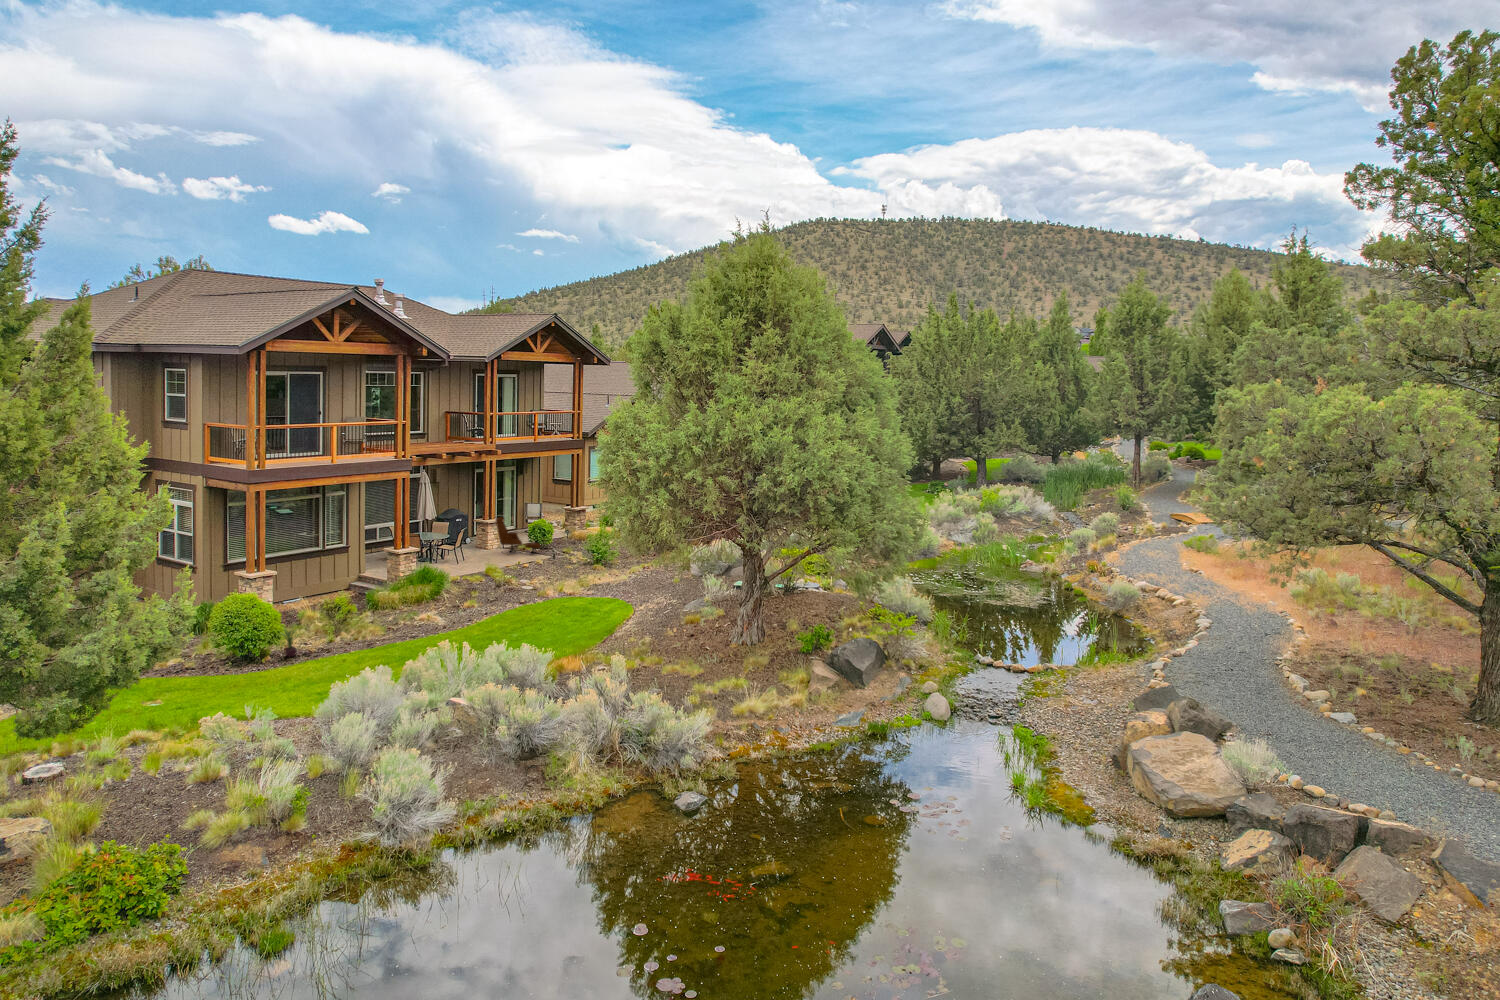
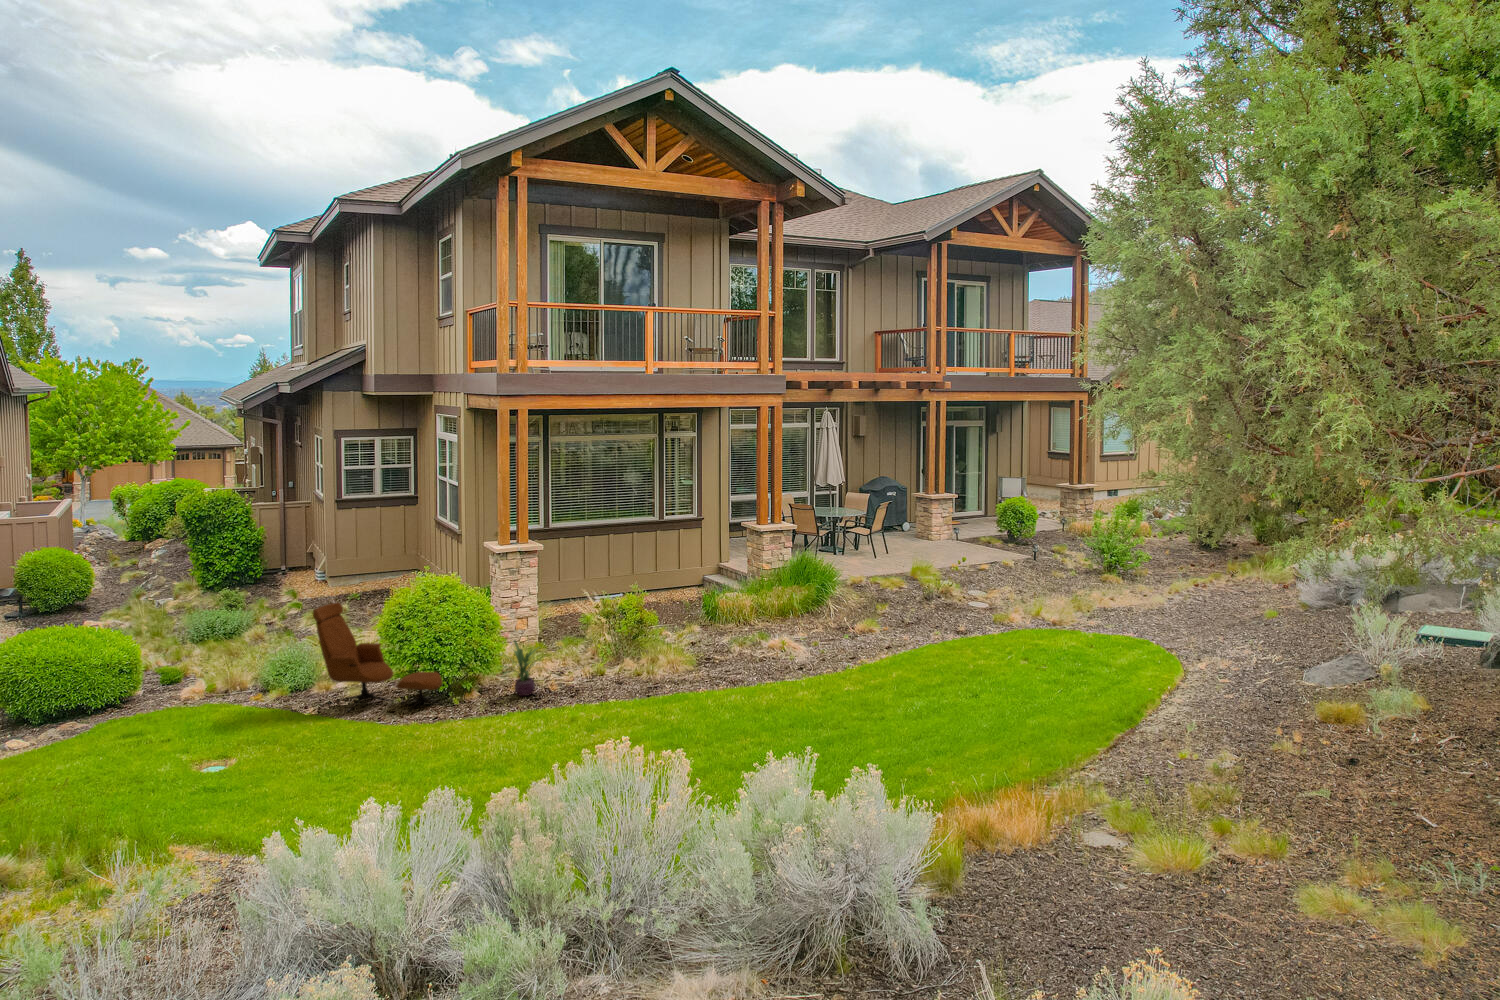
lounge chair: present [496,517,541,553] -> present [313,602,442,712]

